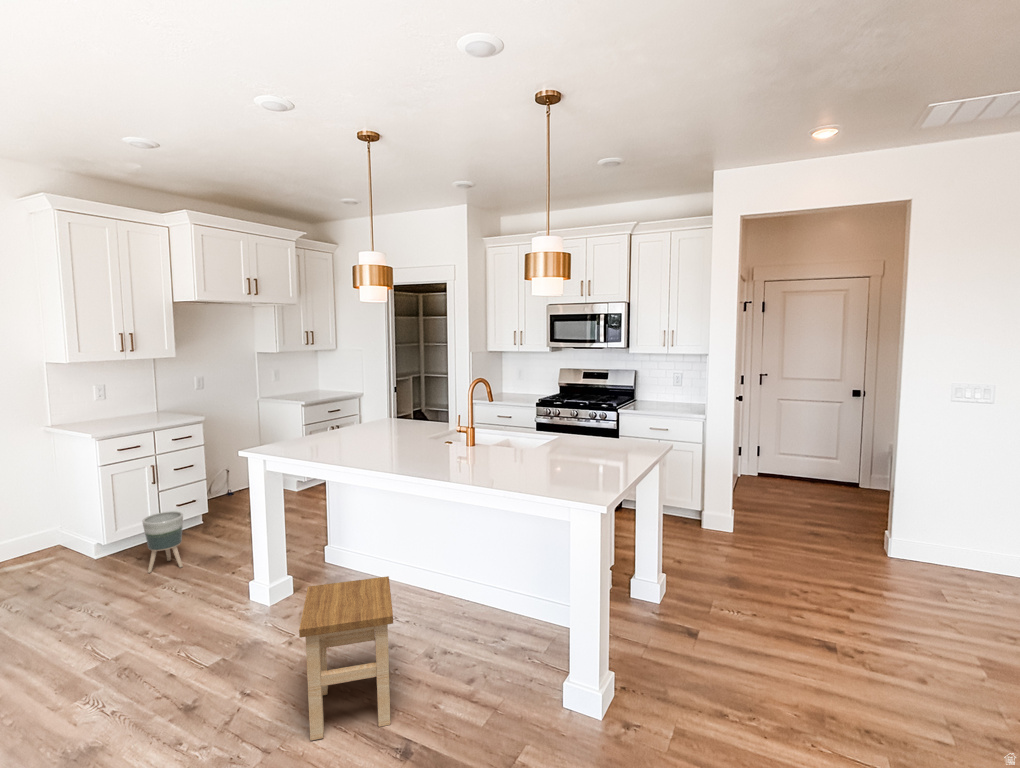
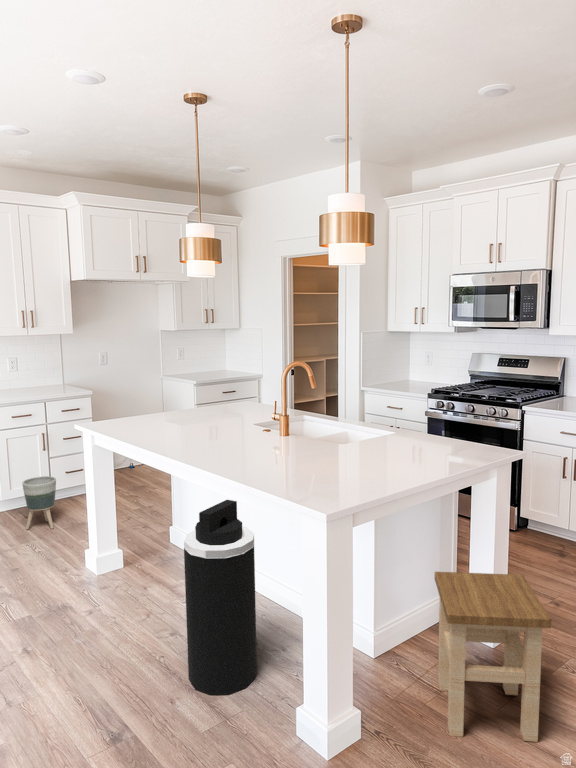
trash can: none [431,510,496,691] -> present [184,500,257,695]
stool: present [299,576,393,740] -> present [435,572,551,742]

